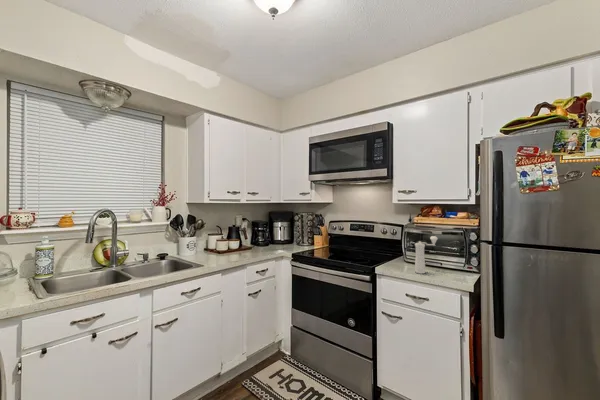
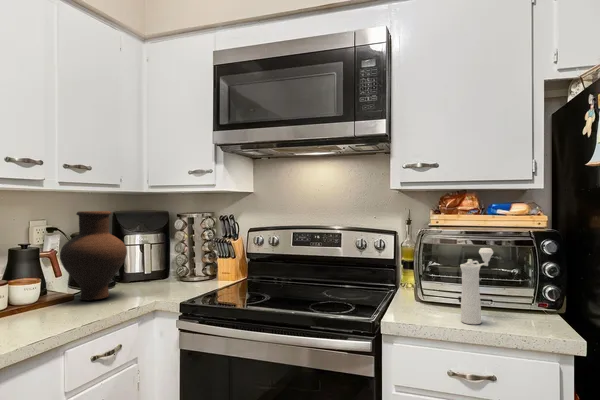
vase: none [246,212,272,250] -> present [60,211,127,300]

